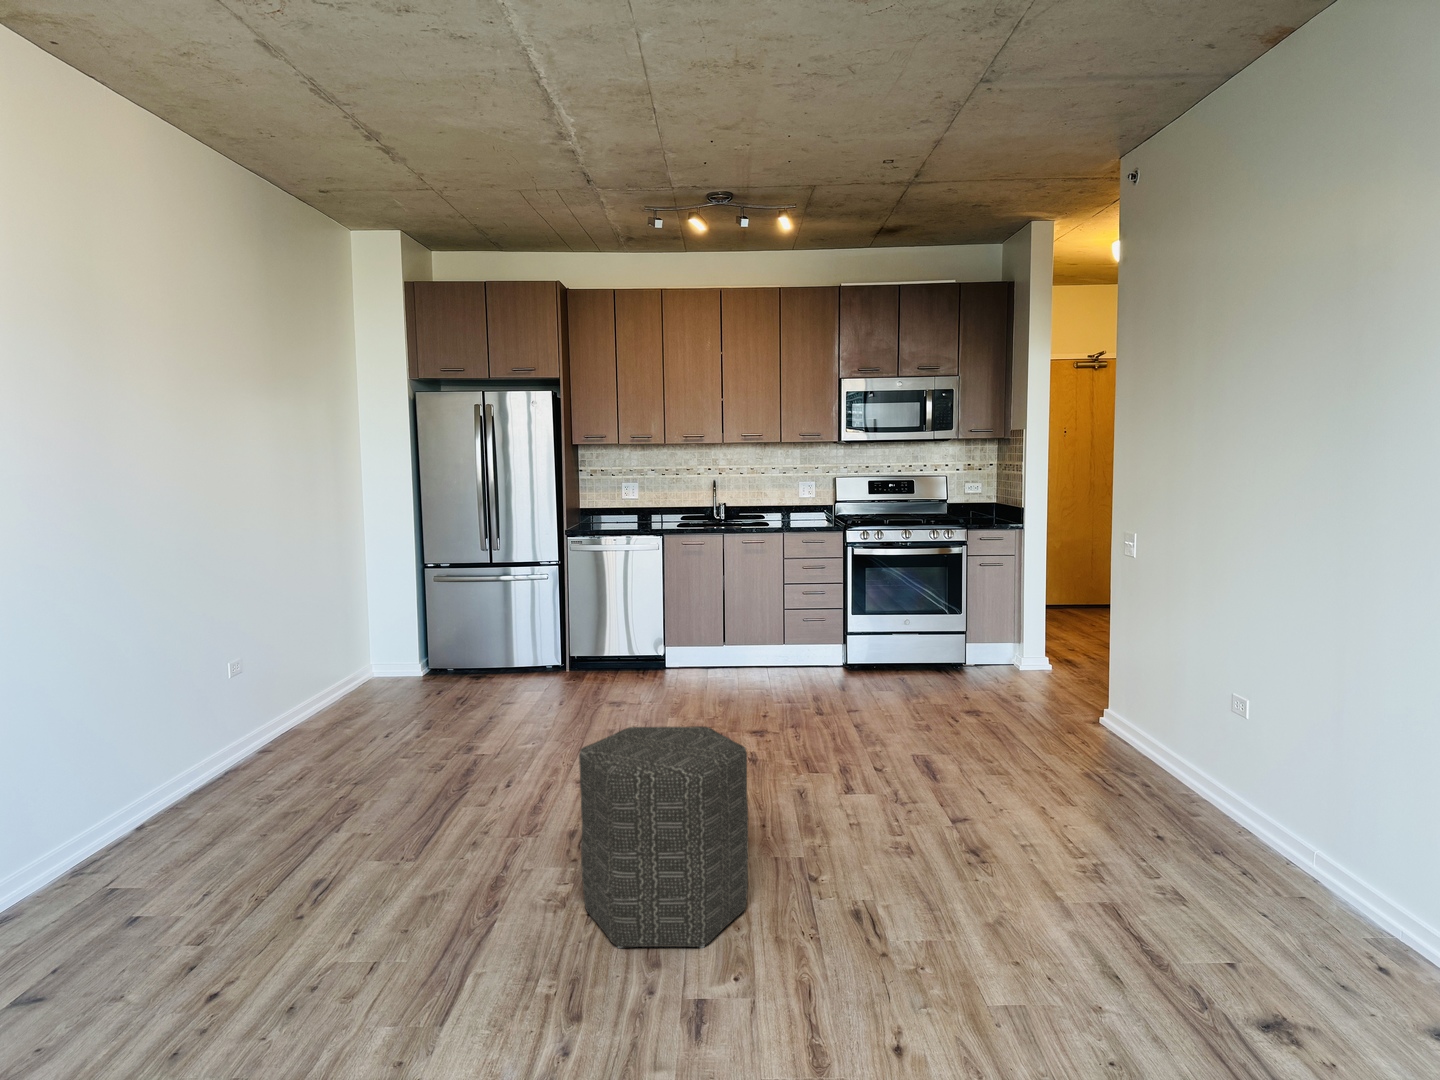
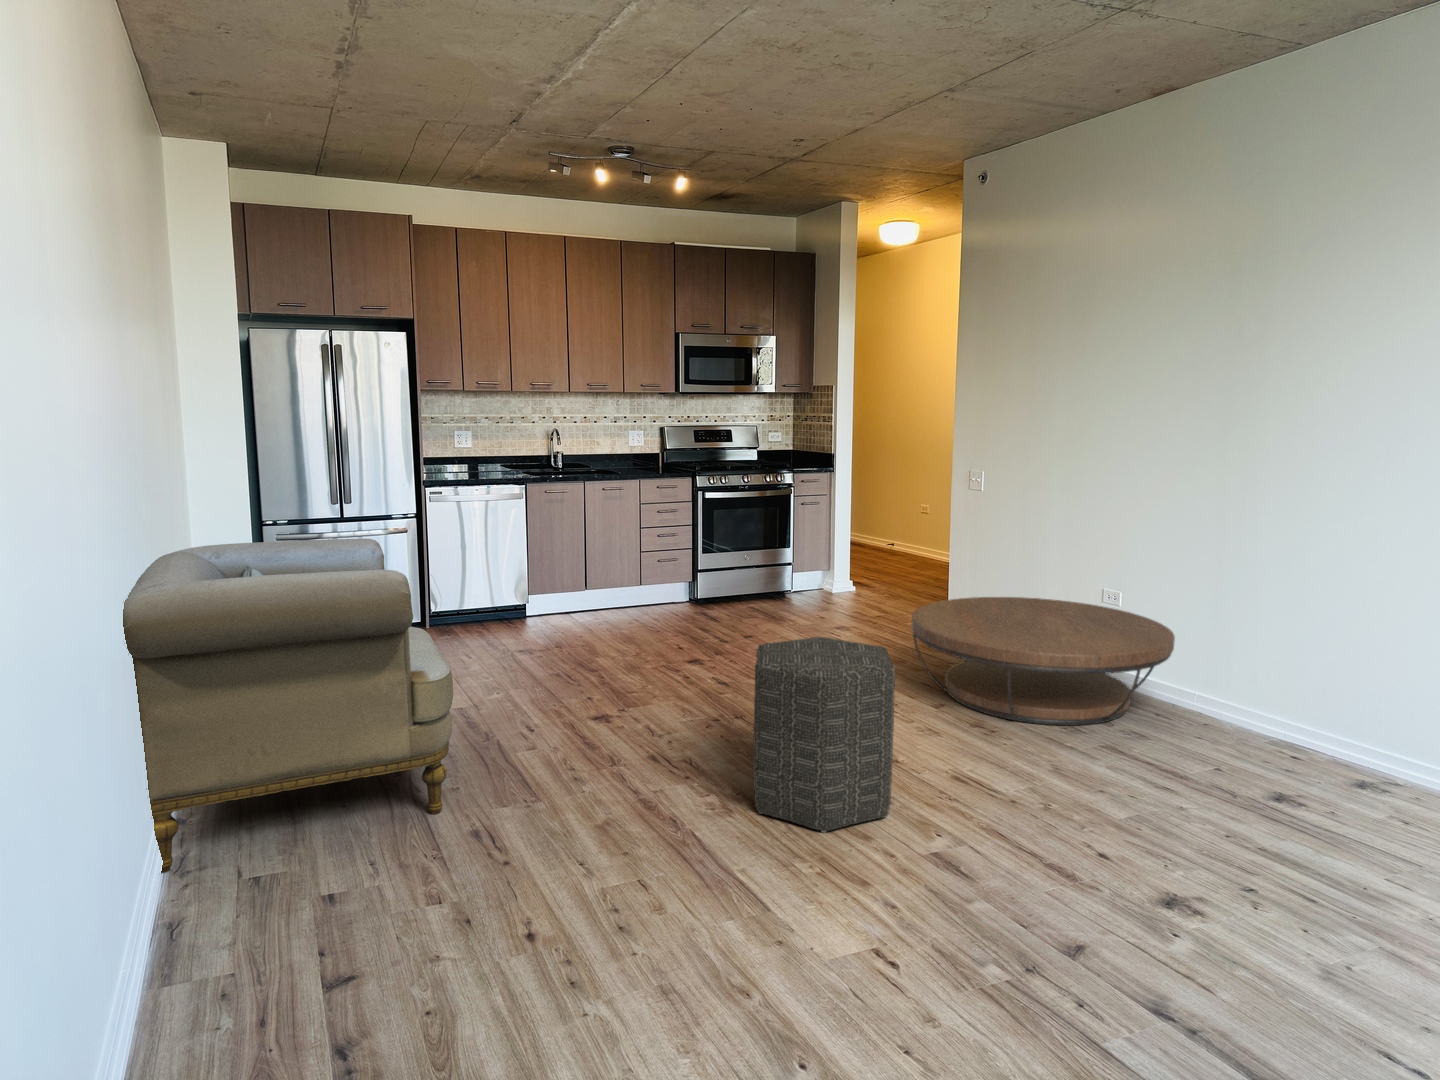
armchair: none [79,588,419,854] -> present [123,538,453,873]
coffee table: none [931,697,1283,889] -> present [912,597,1175,726]

